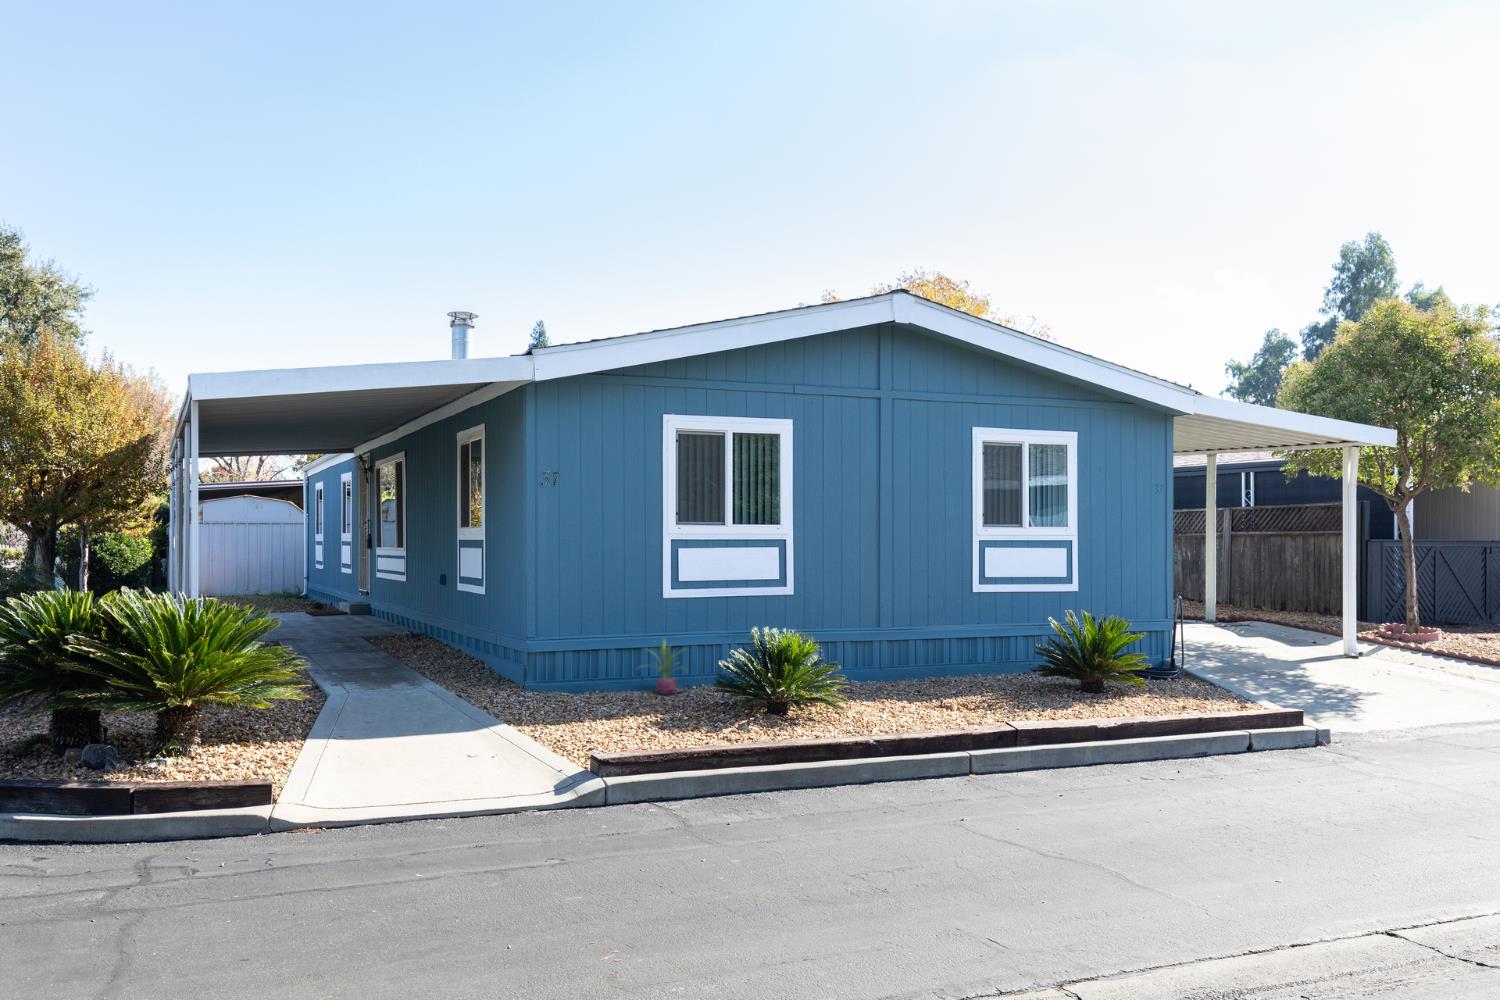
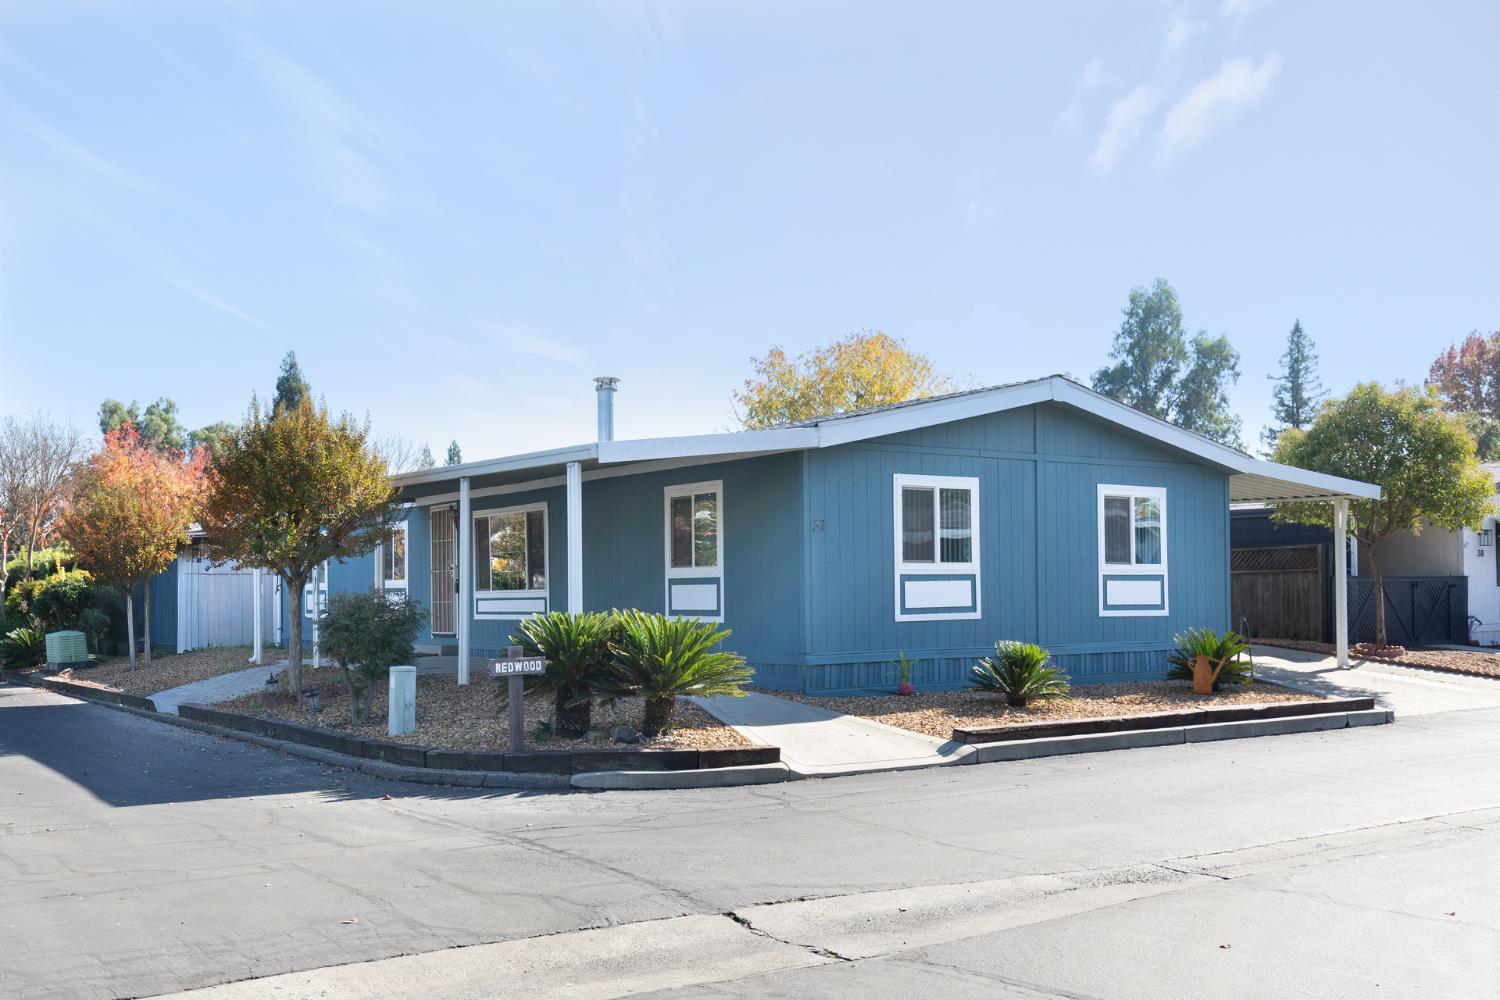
watering can: none [1054,646,1100,697] -> present [1189,655,1226,694]

